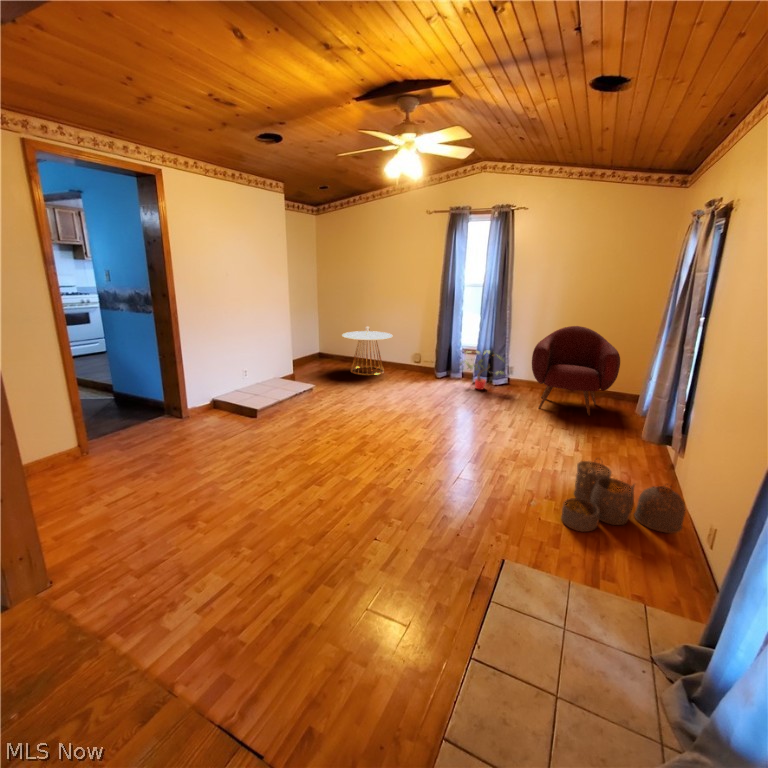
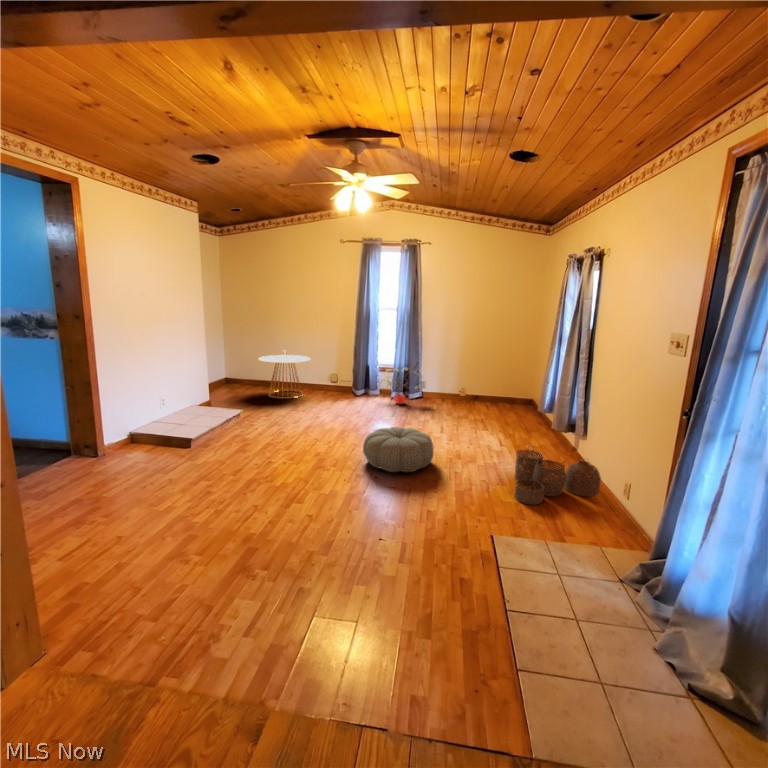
armchair: present [532,326,620,416] -> none [447,344,518,419]
pouf: none [407,418,484,470] -> present [363,427,434,472]

